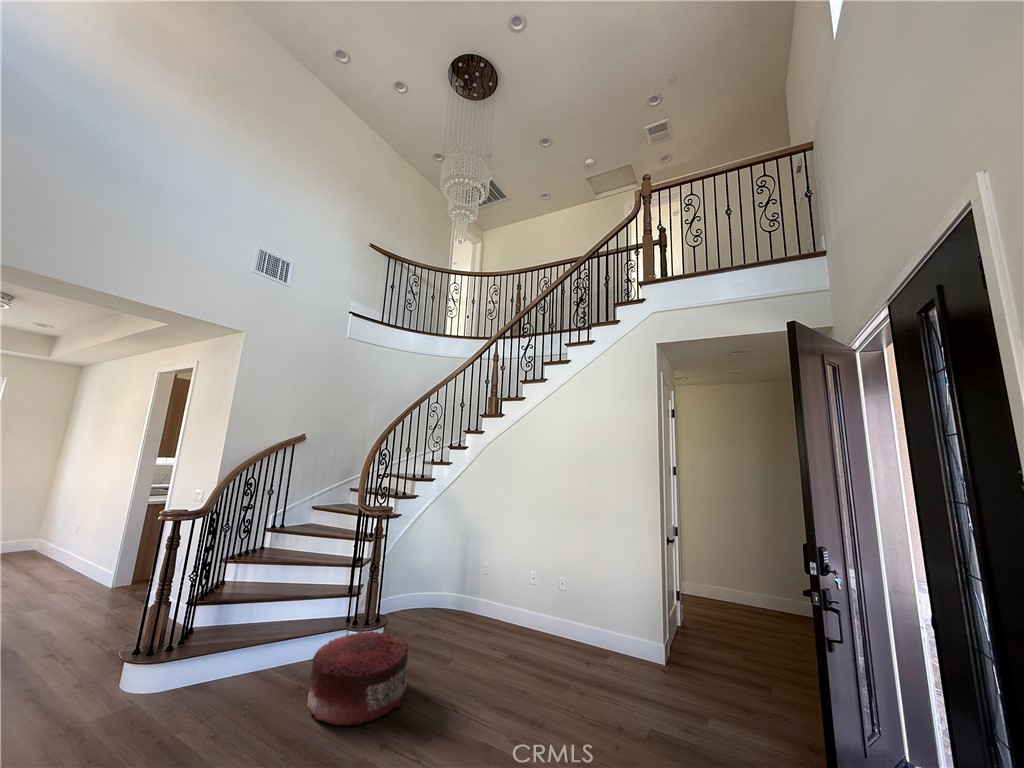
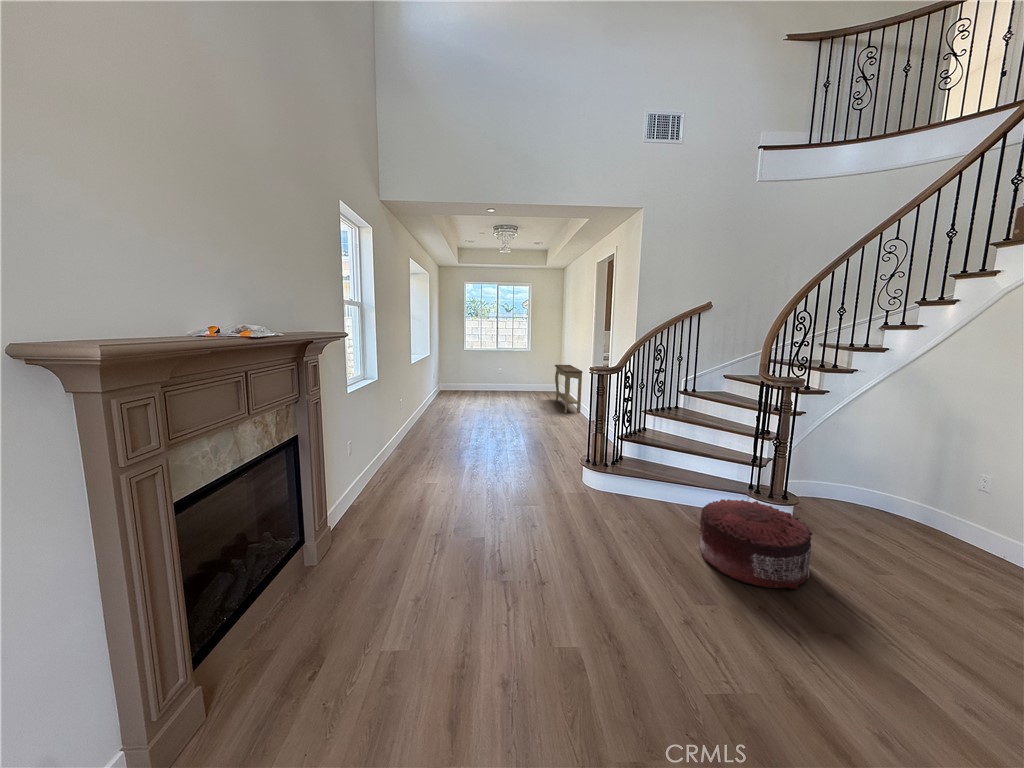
console table: none [30,506,106,585] -> present [555,365,583,413]

